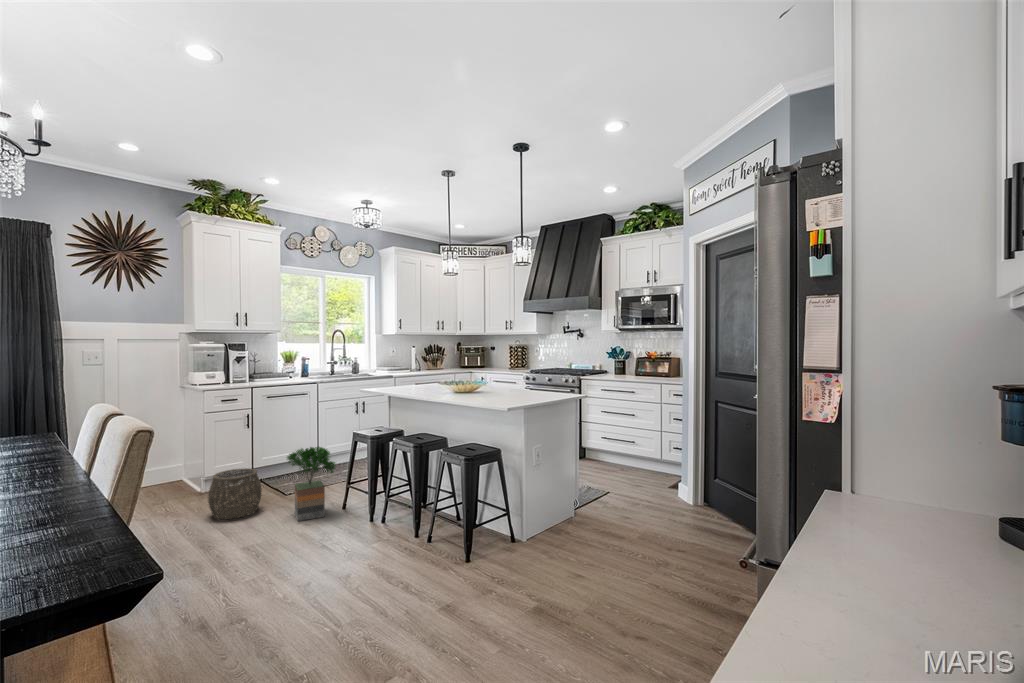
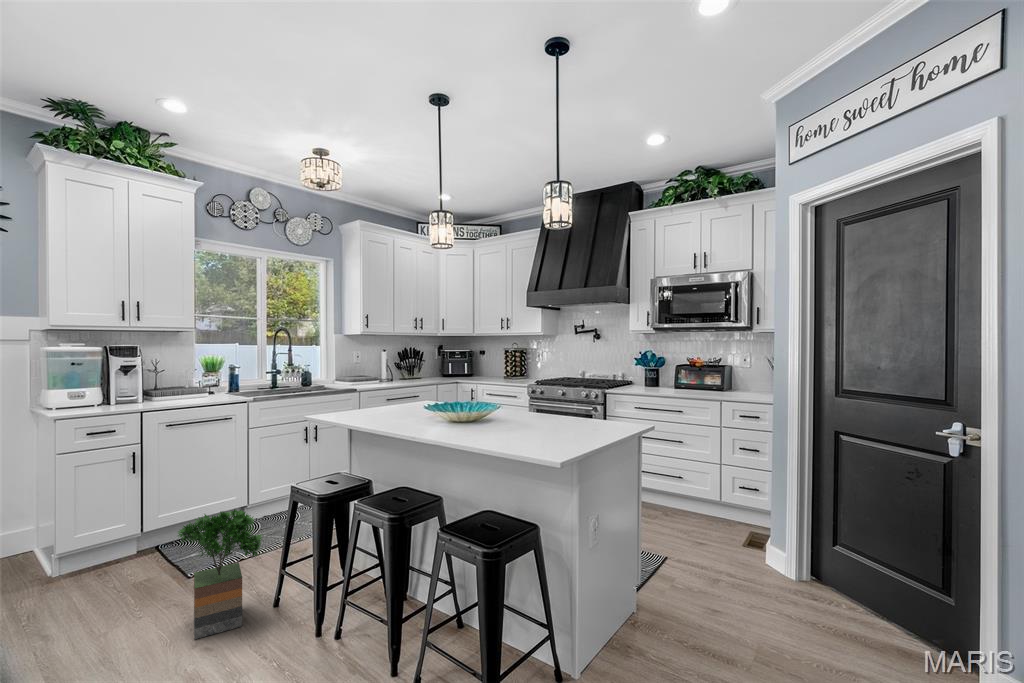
woven basket: present [208,468,262,520] -> none [41,545,142,640]

